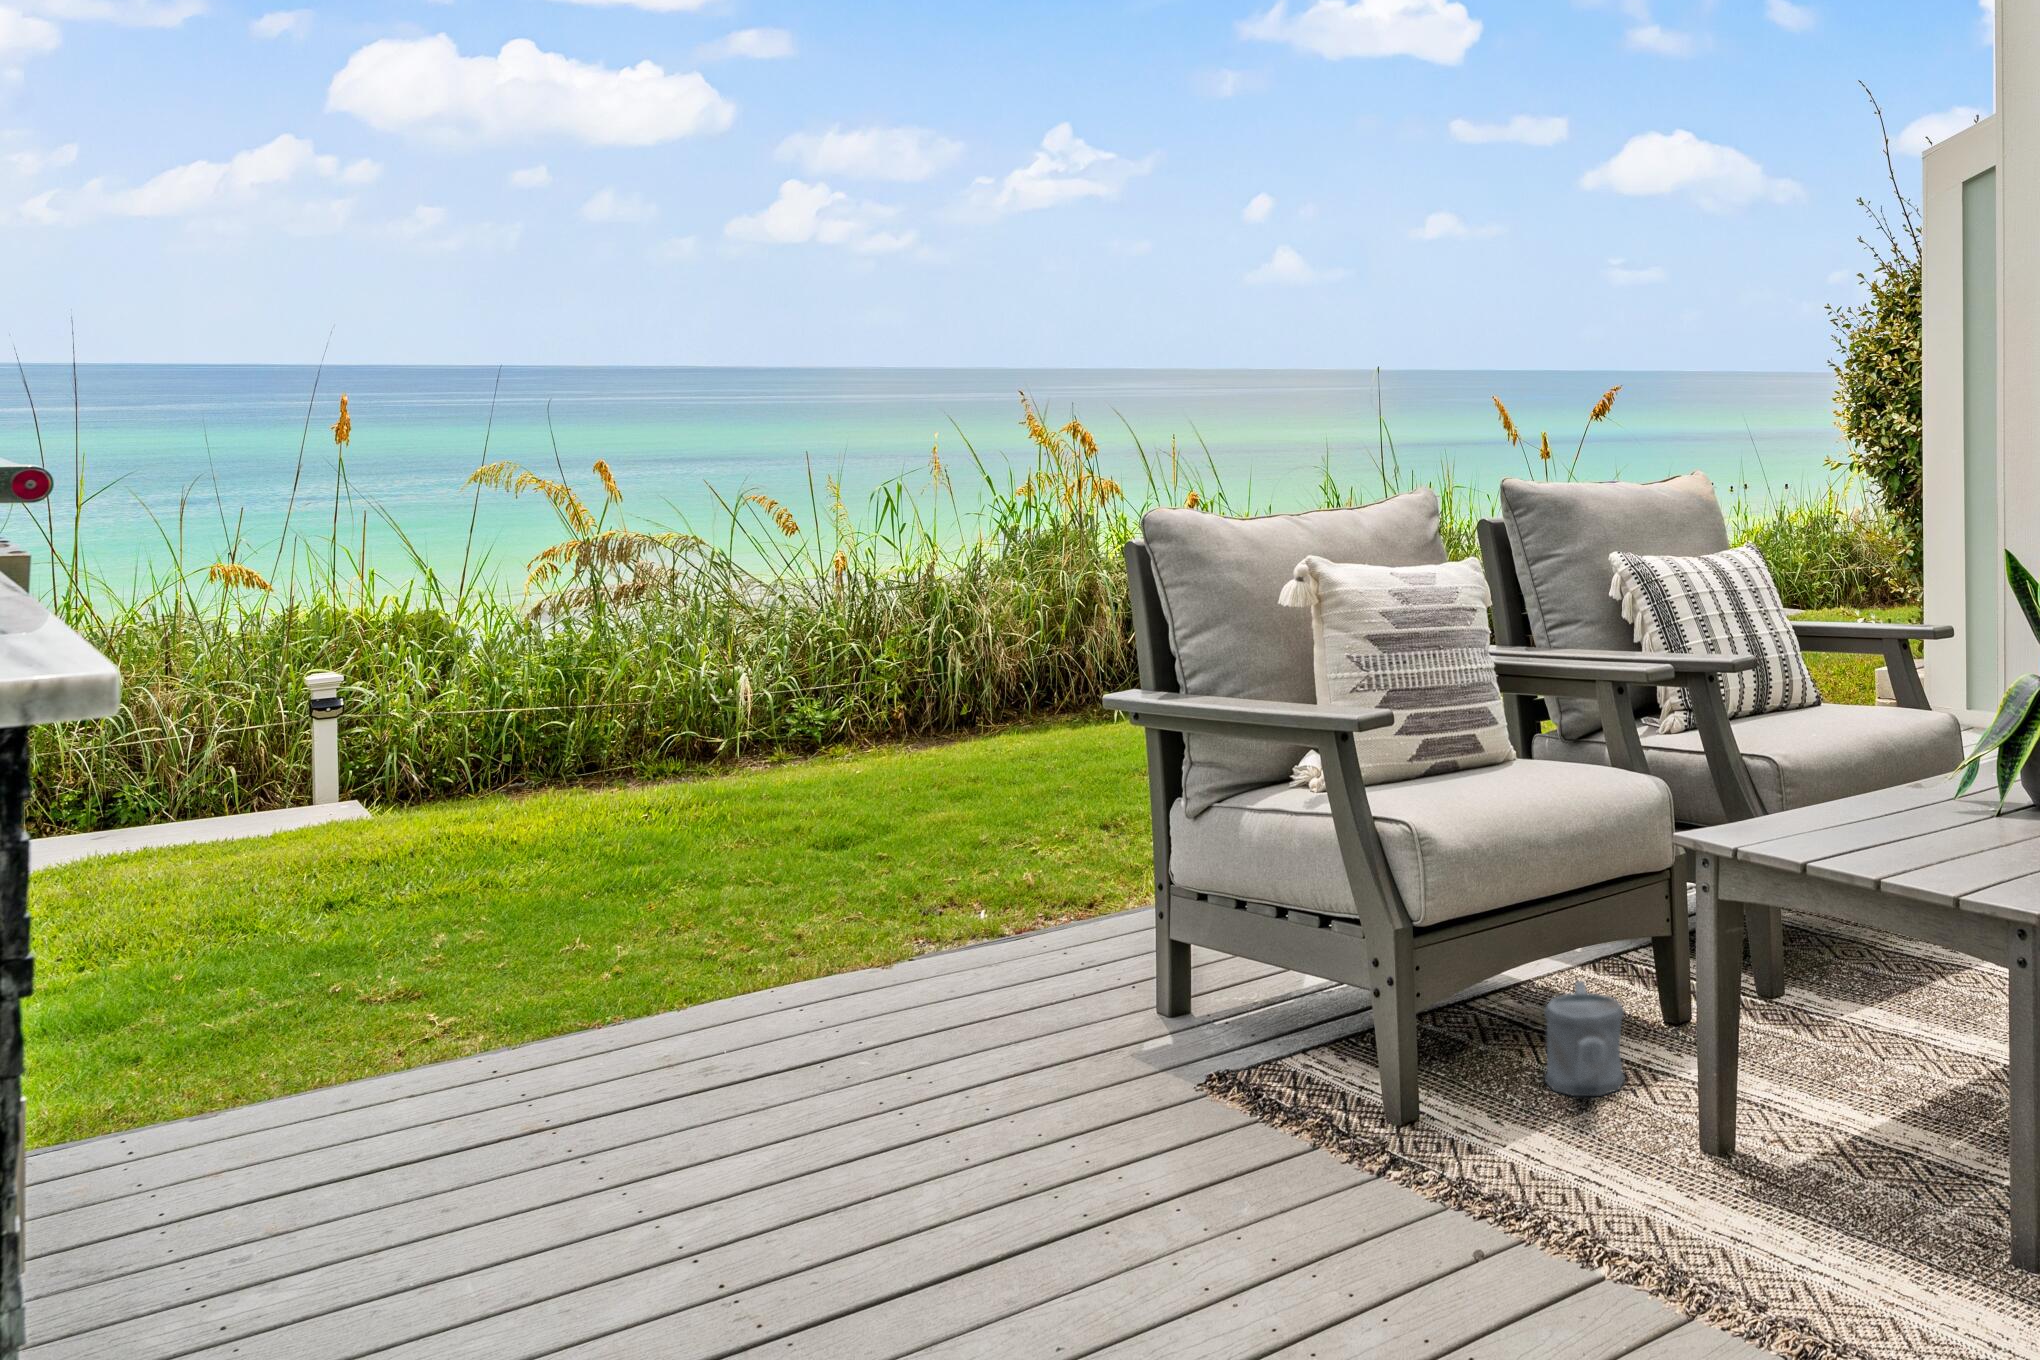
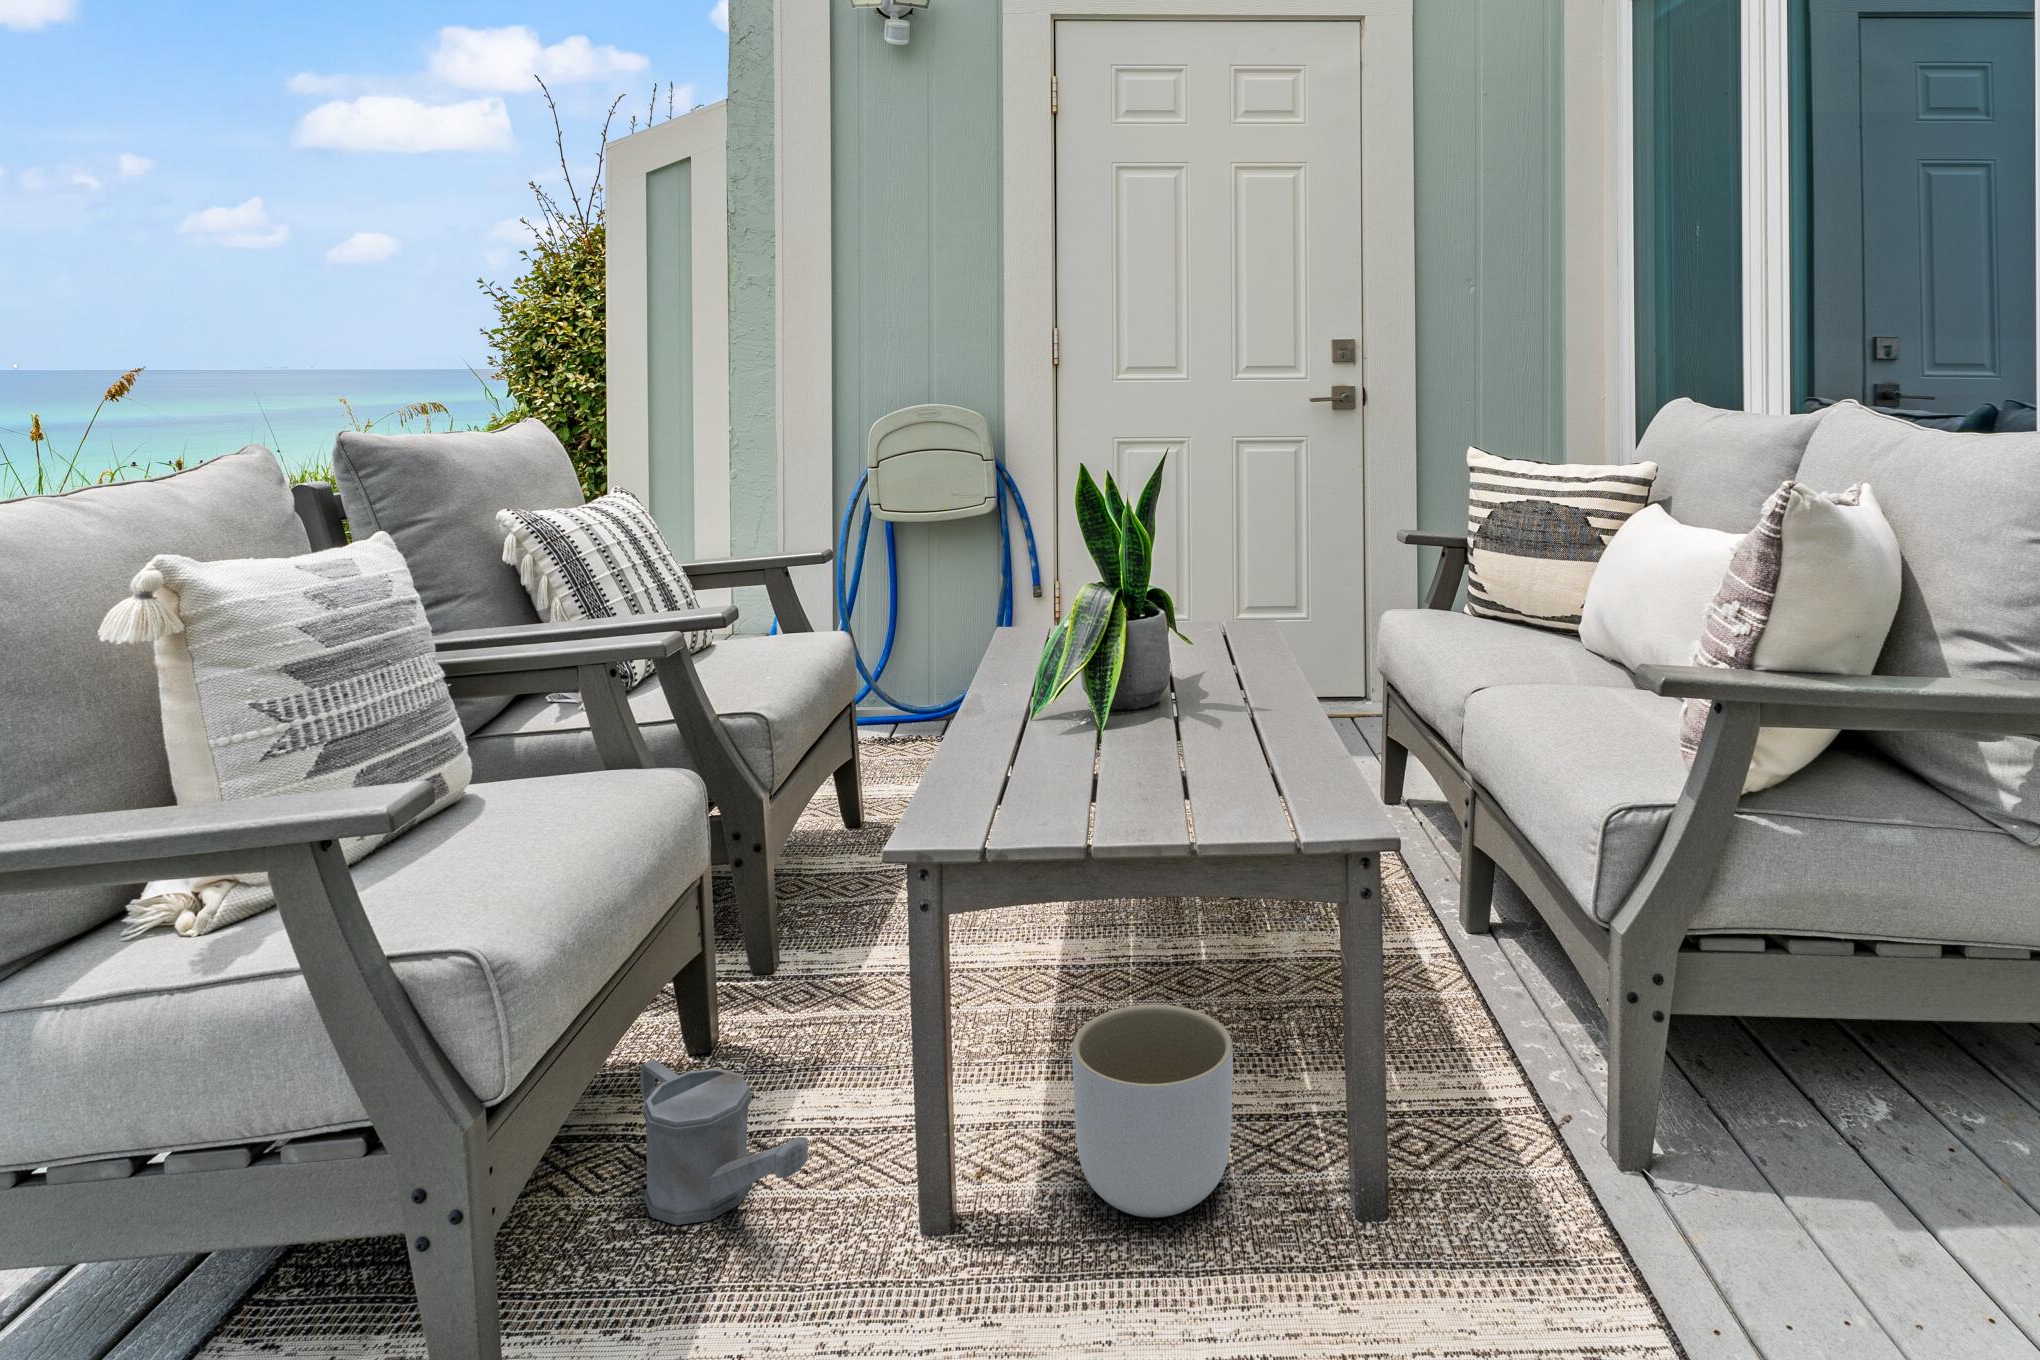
planter: none [1799,1038,1946,1215] -> present [1072,1004,1233,1218]

